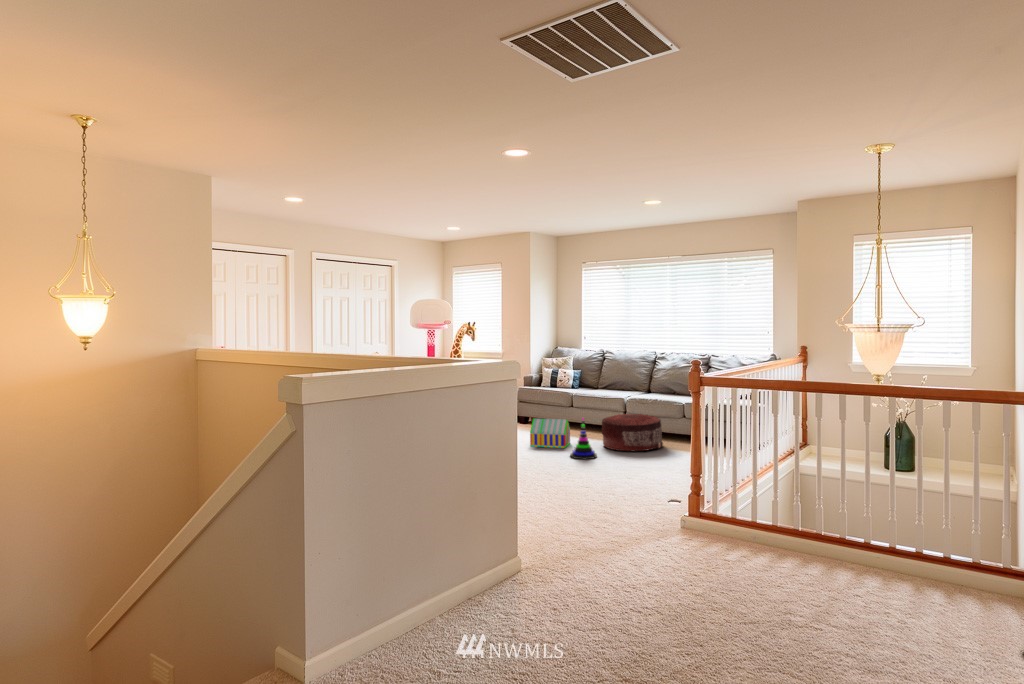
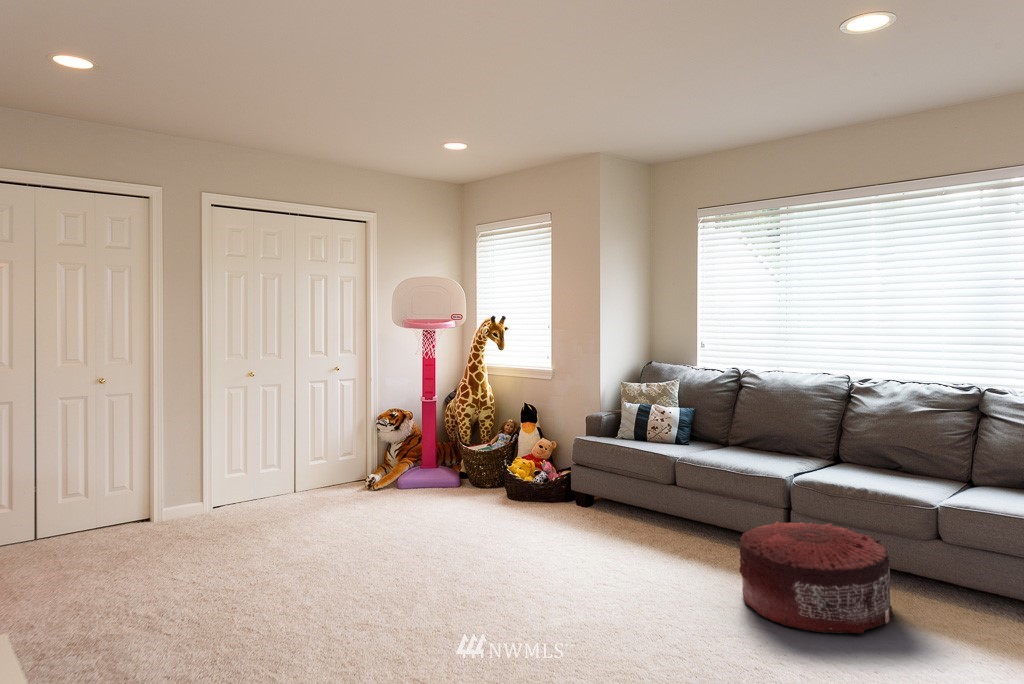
stacking toy: present [570,418,597,459] -> none [662,551,730,663]
toy house: present [530,419,570,448] -> none [576,523,667,601]

